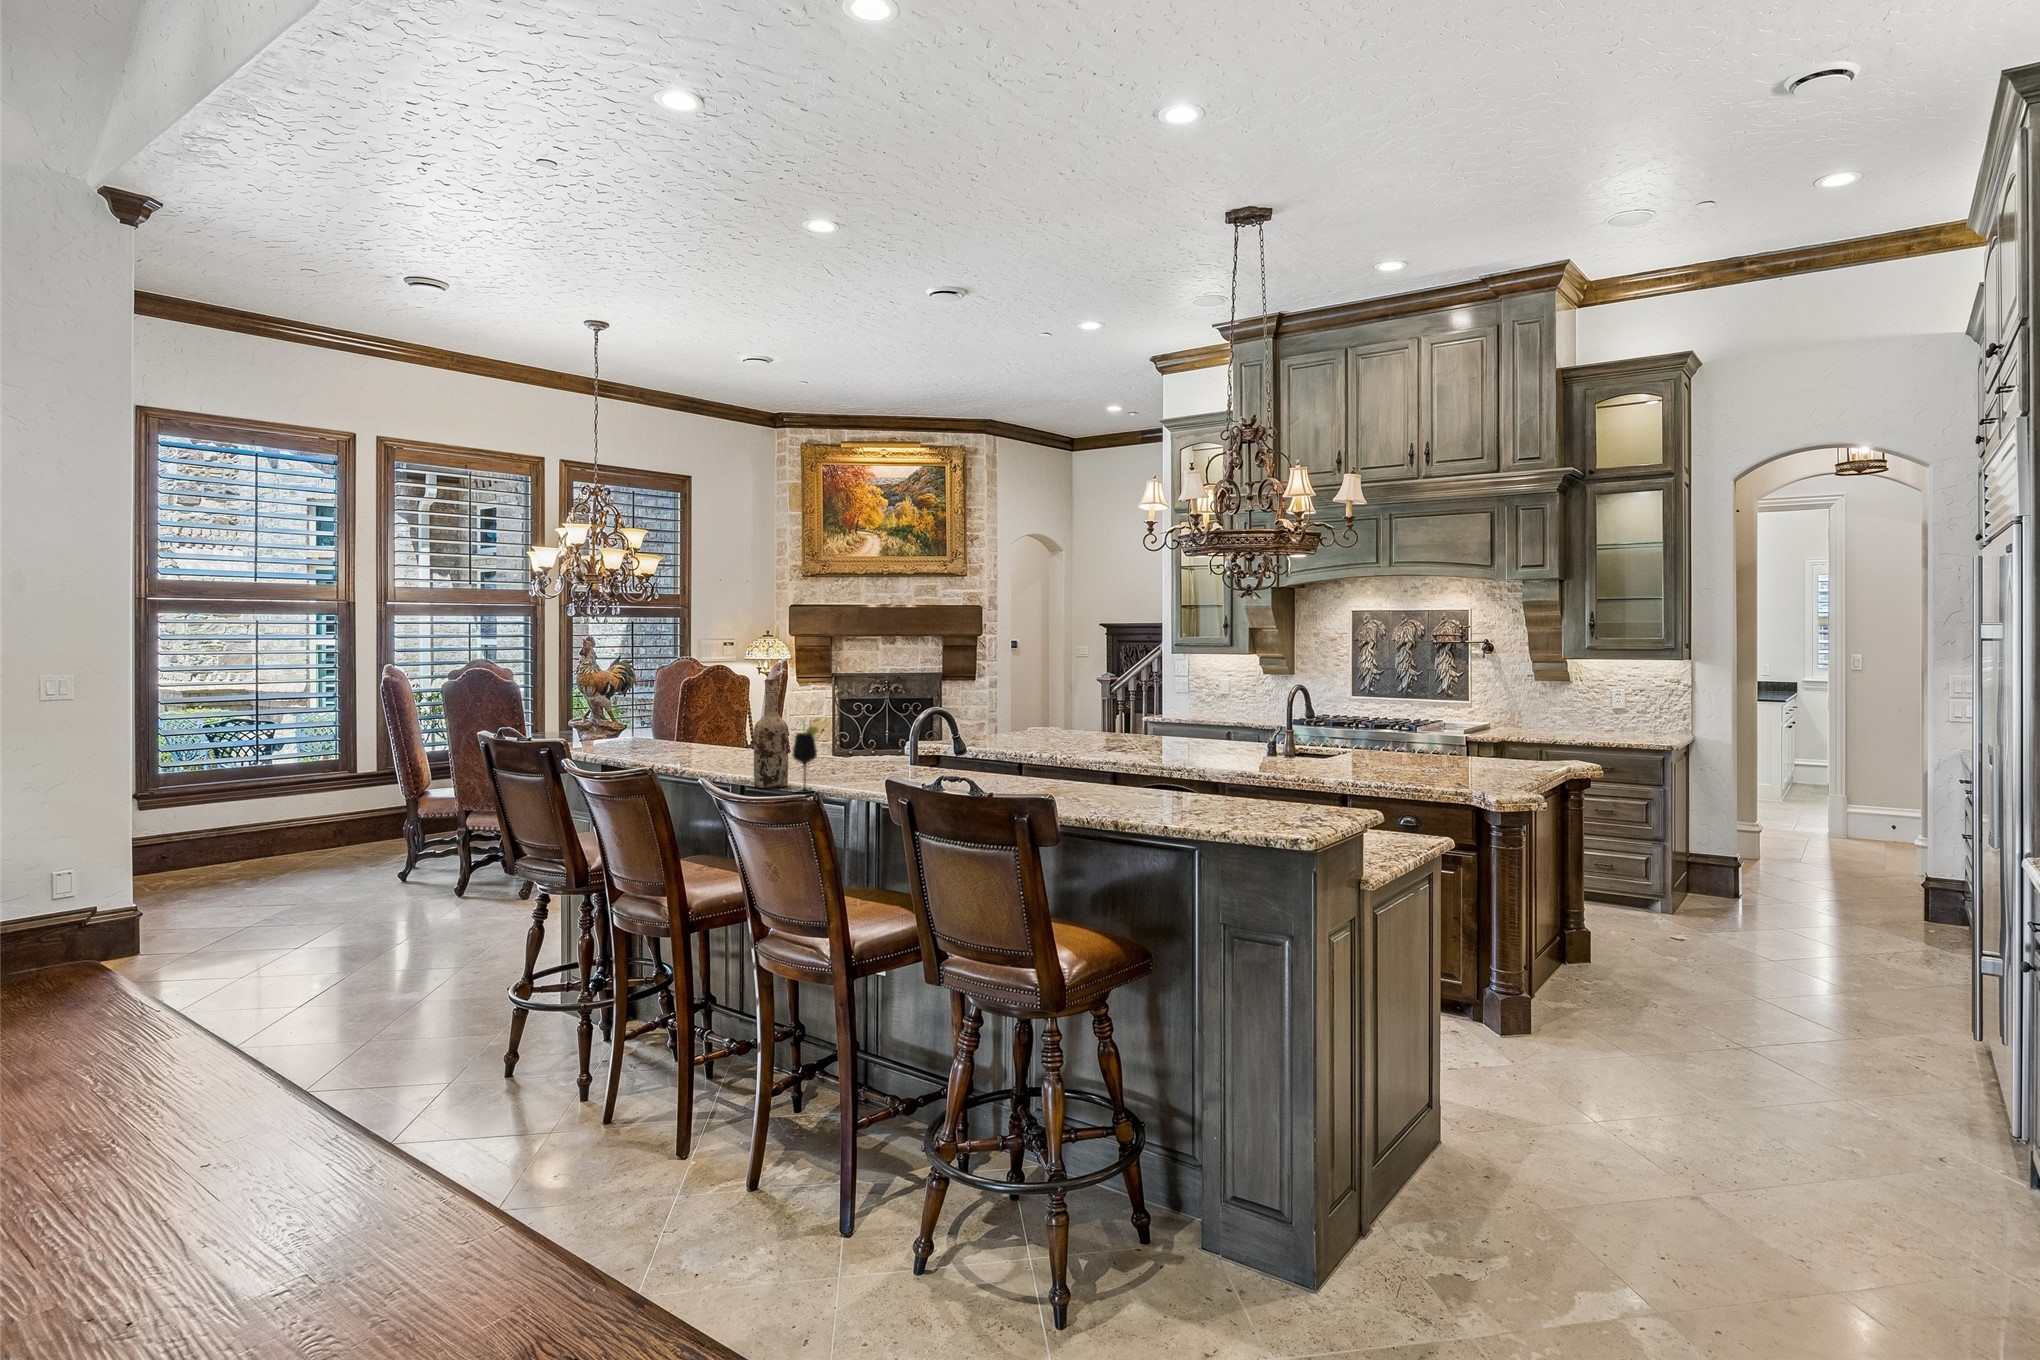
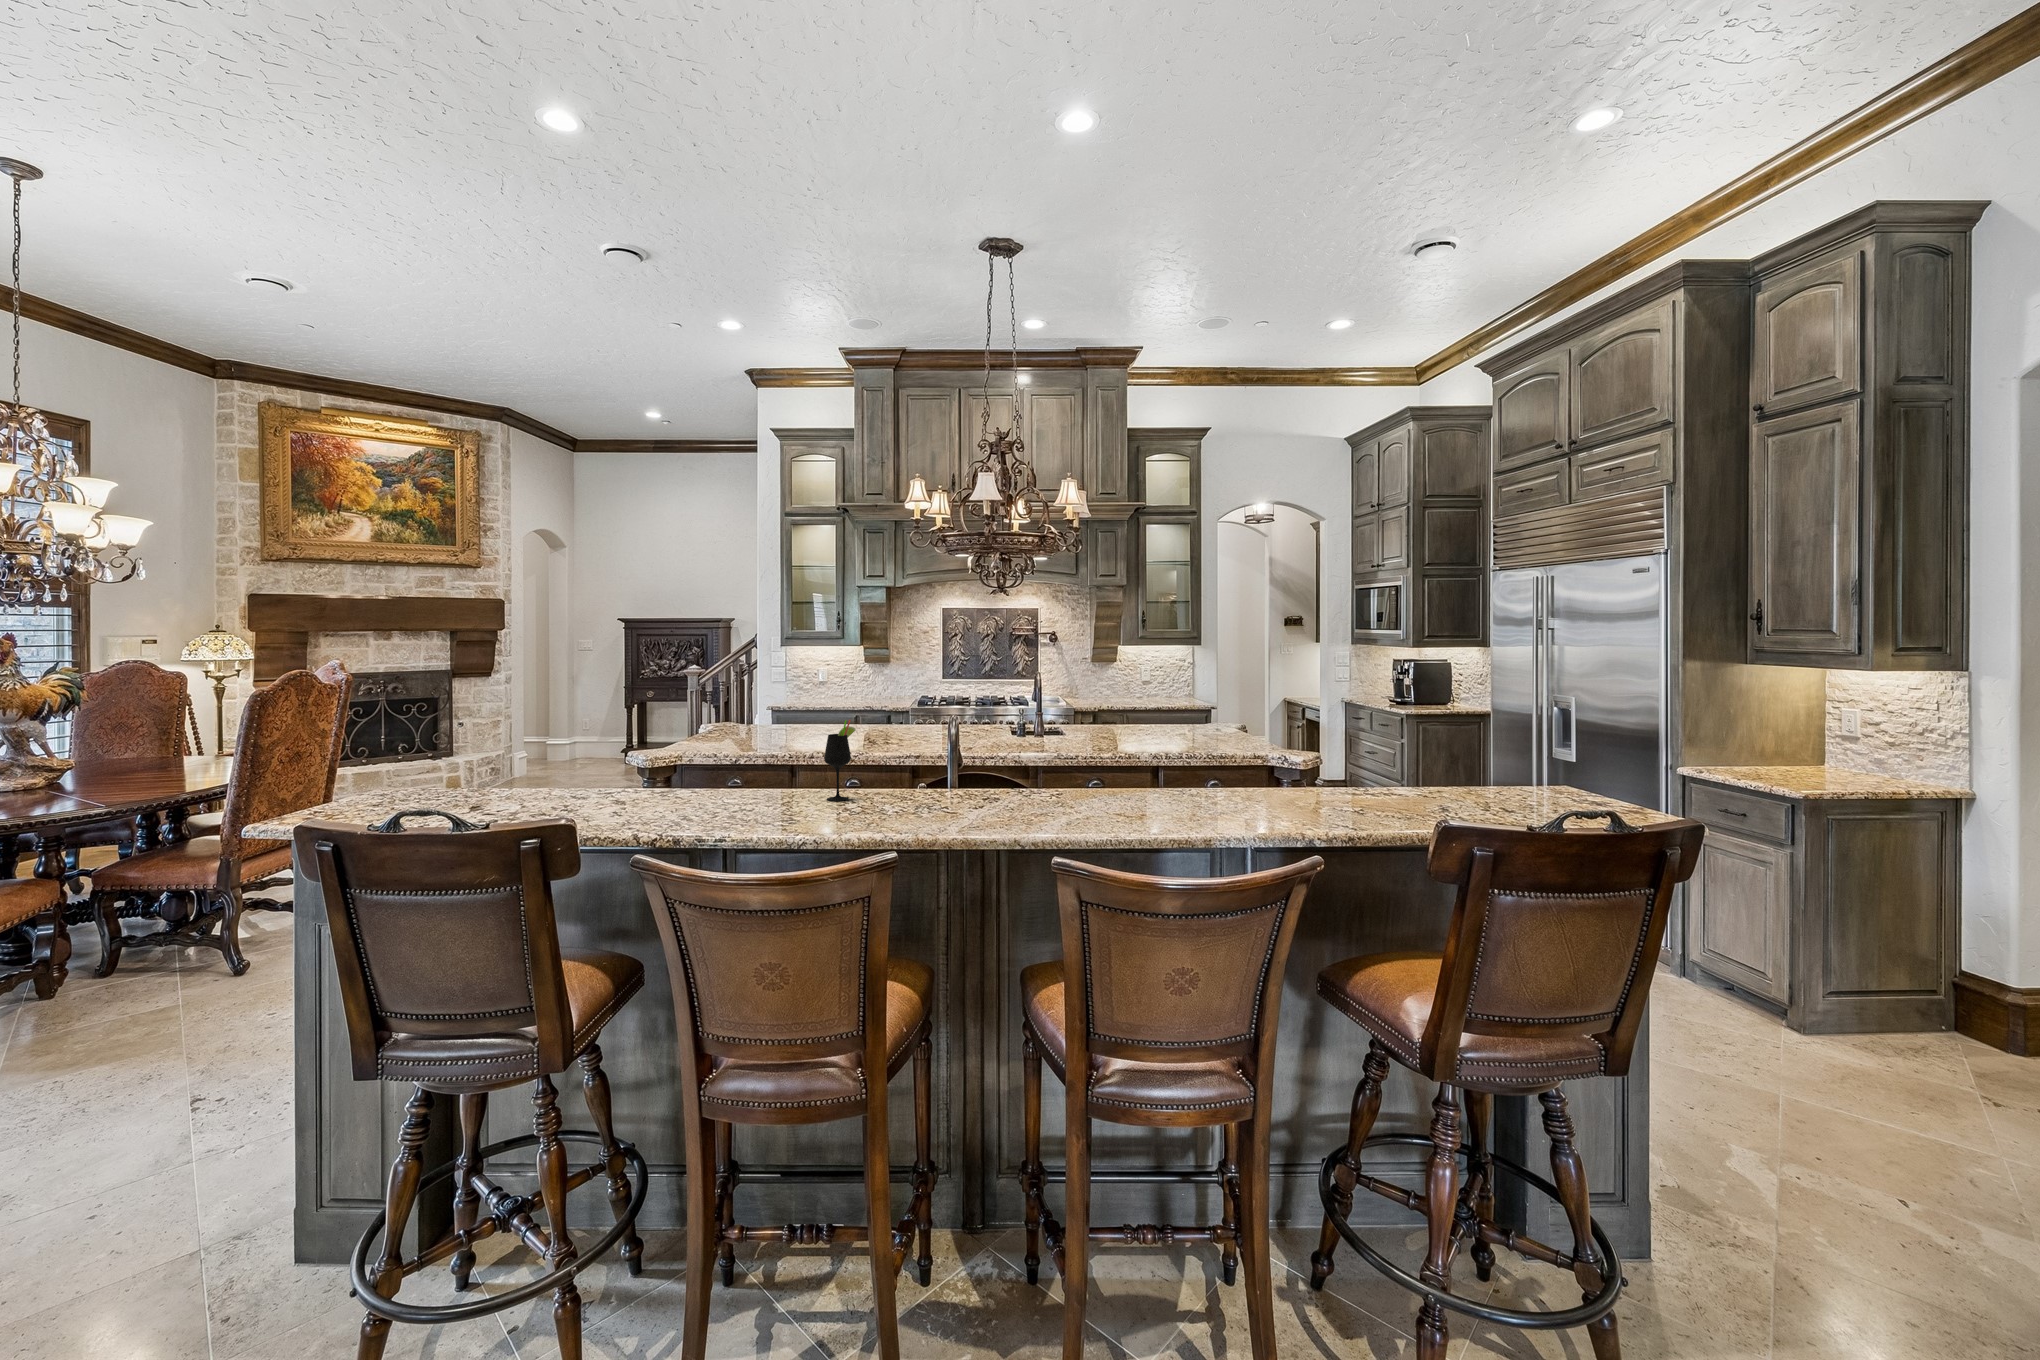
wine bottle: present [754,679,789,788] -> none [756,677,794,801]

